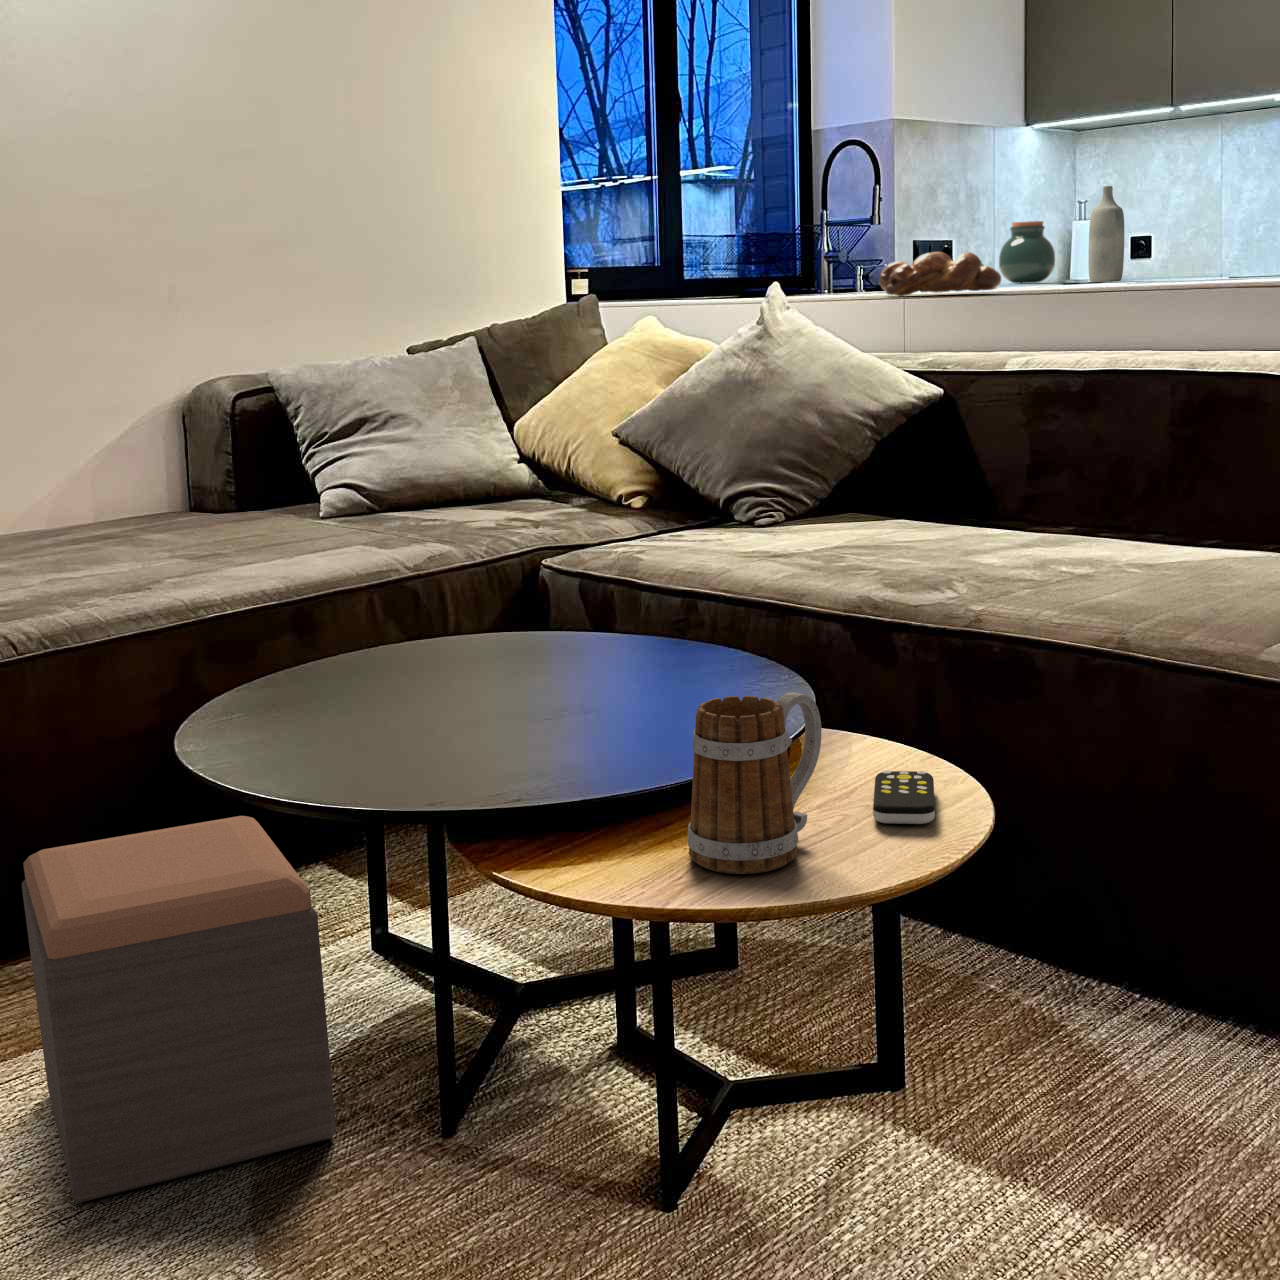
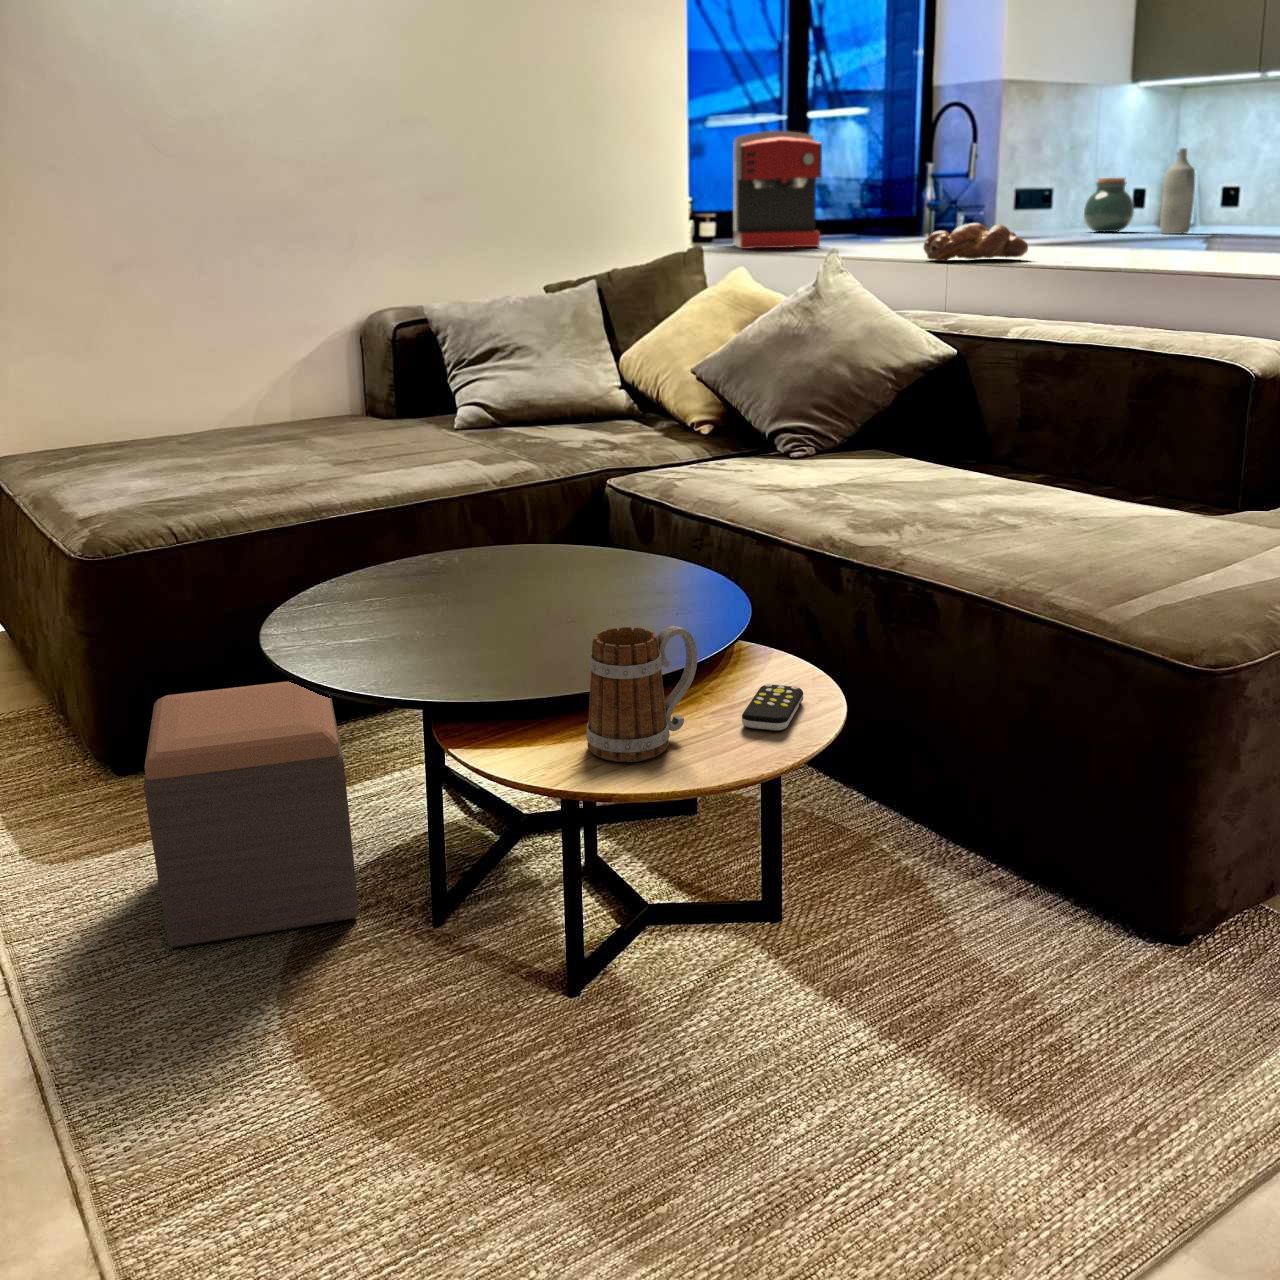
coffee maker: none [613,161,728,299] -> present [733,130,822,249]

